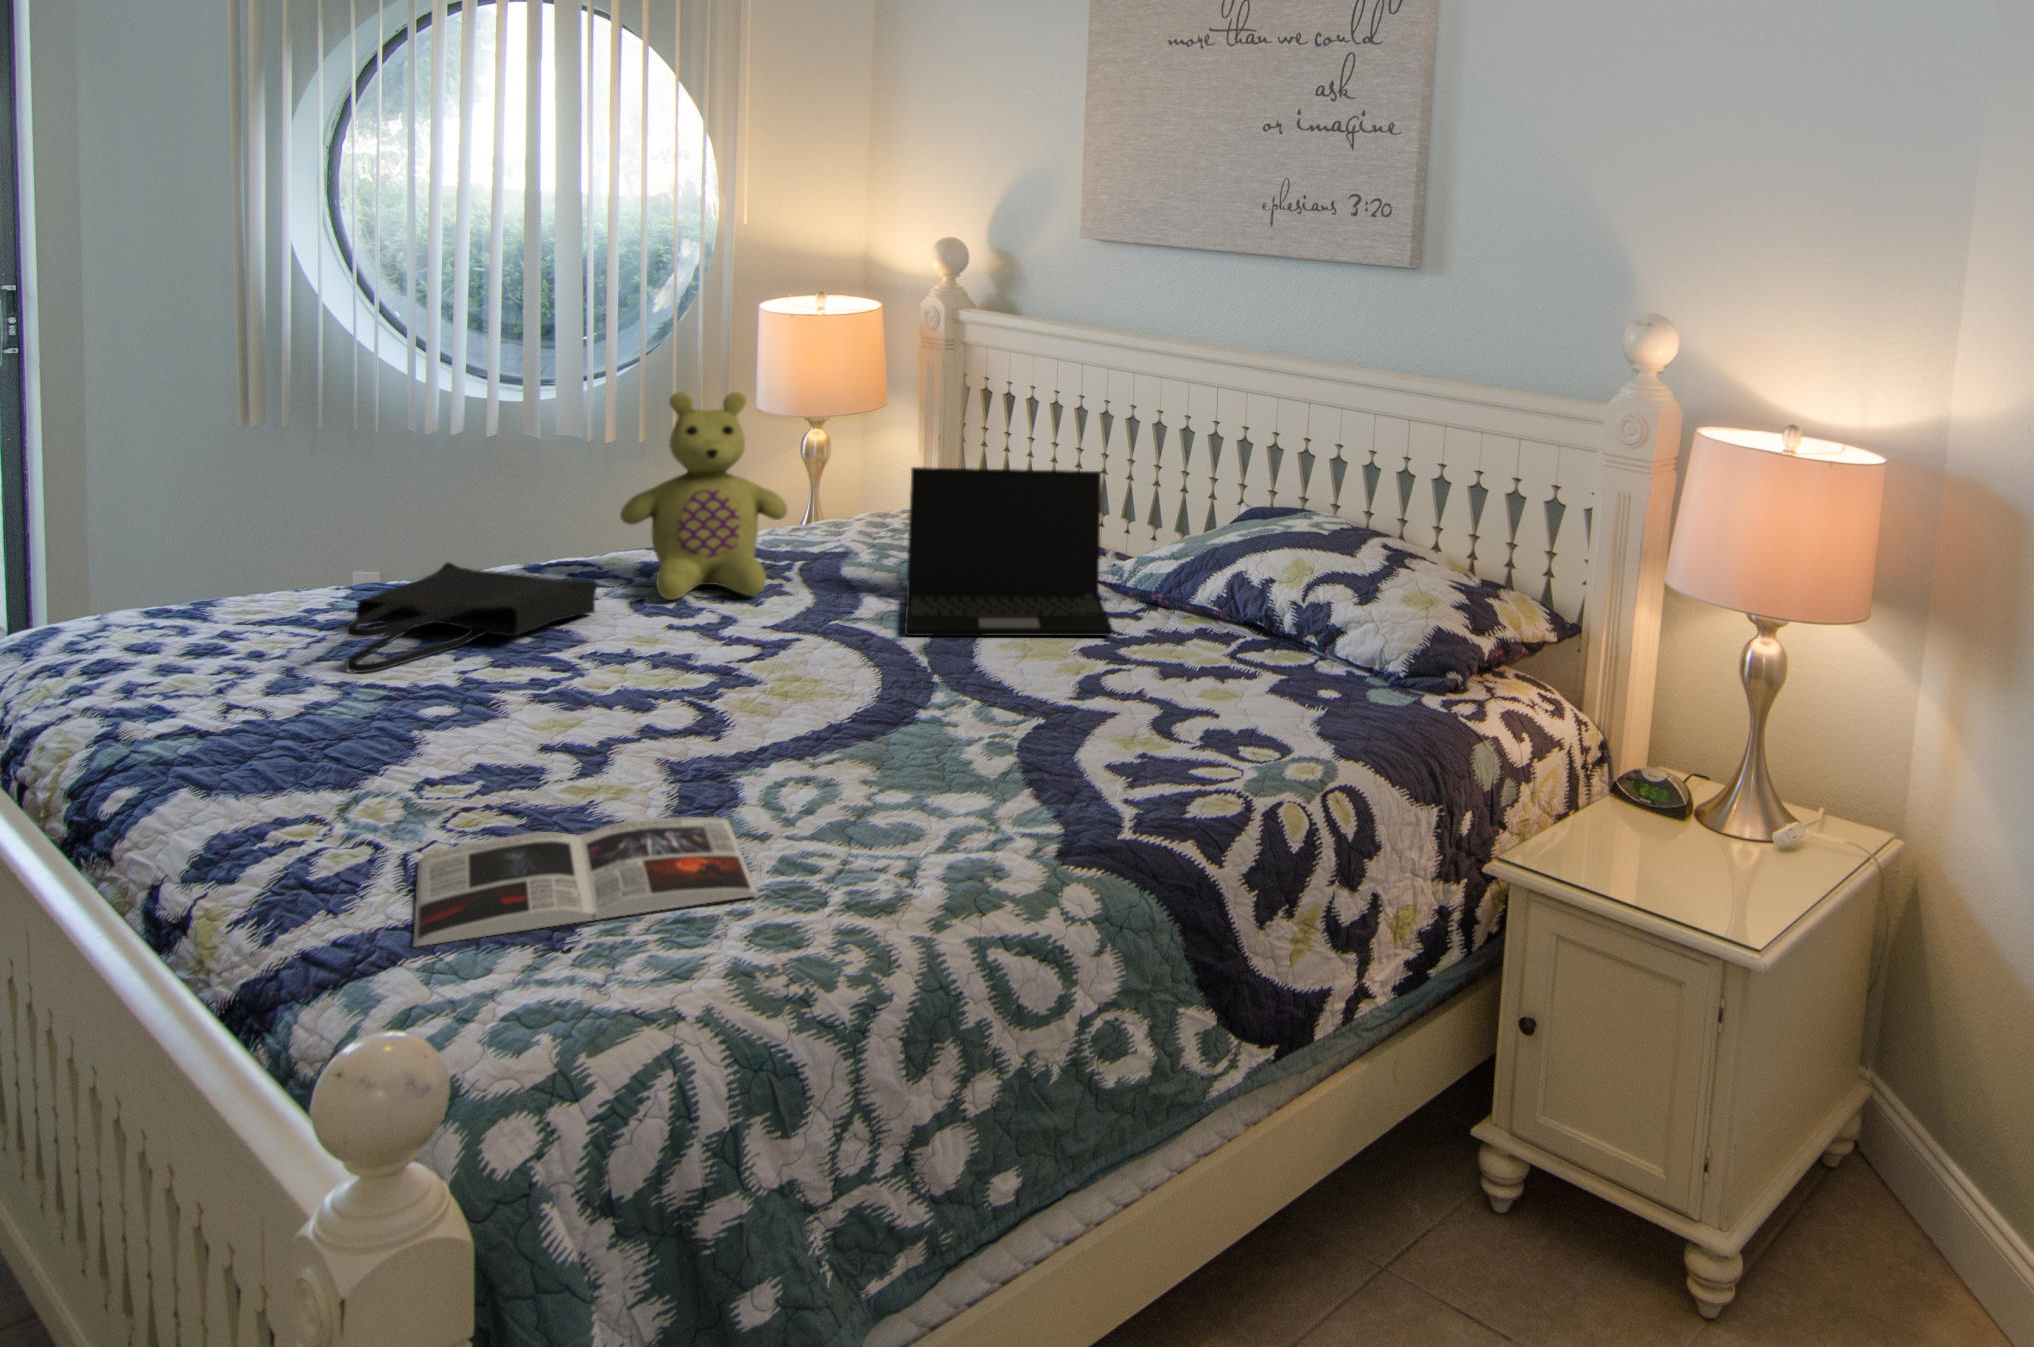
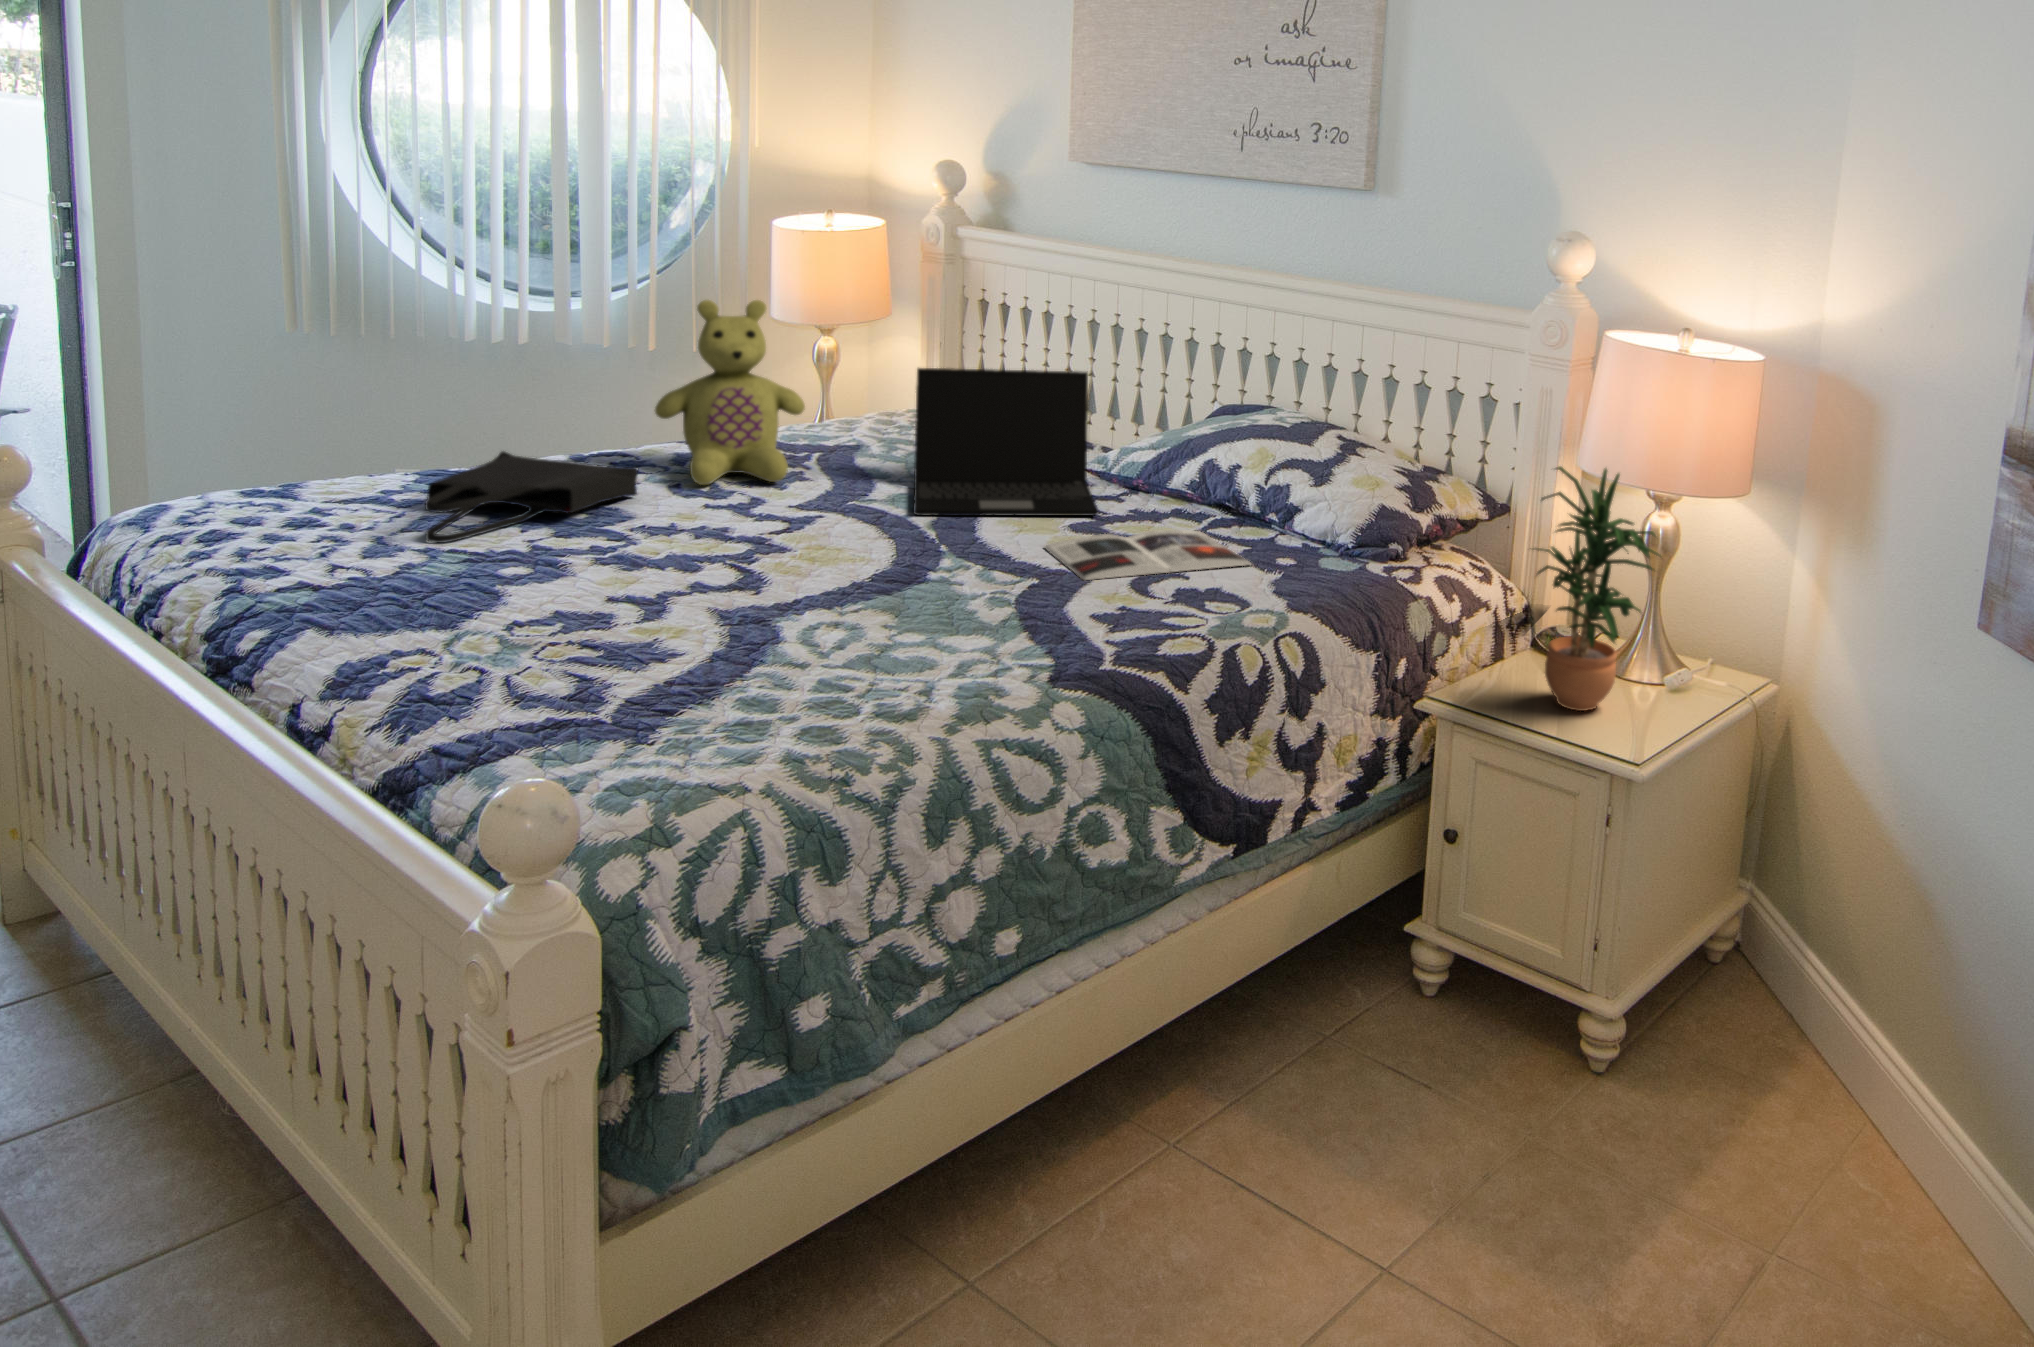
potted plant: none [1611,586,1774,875] -> present [1535,466,1660,711]
magazine: present [414,817,758,947] -> present [1045,530,1251,580]

